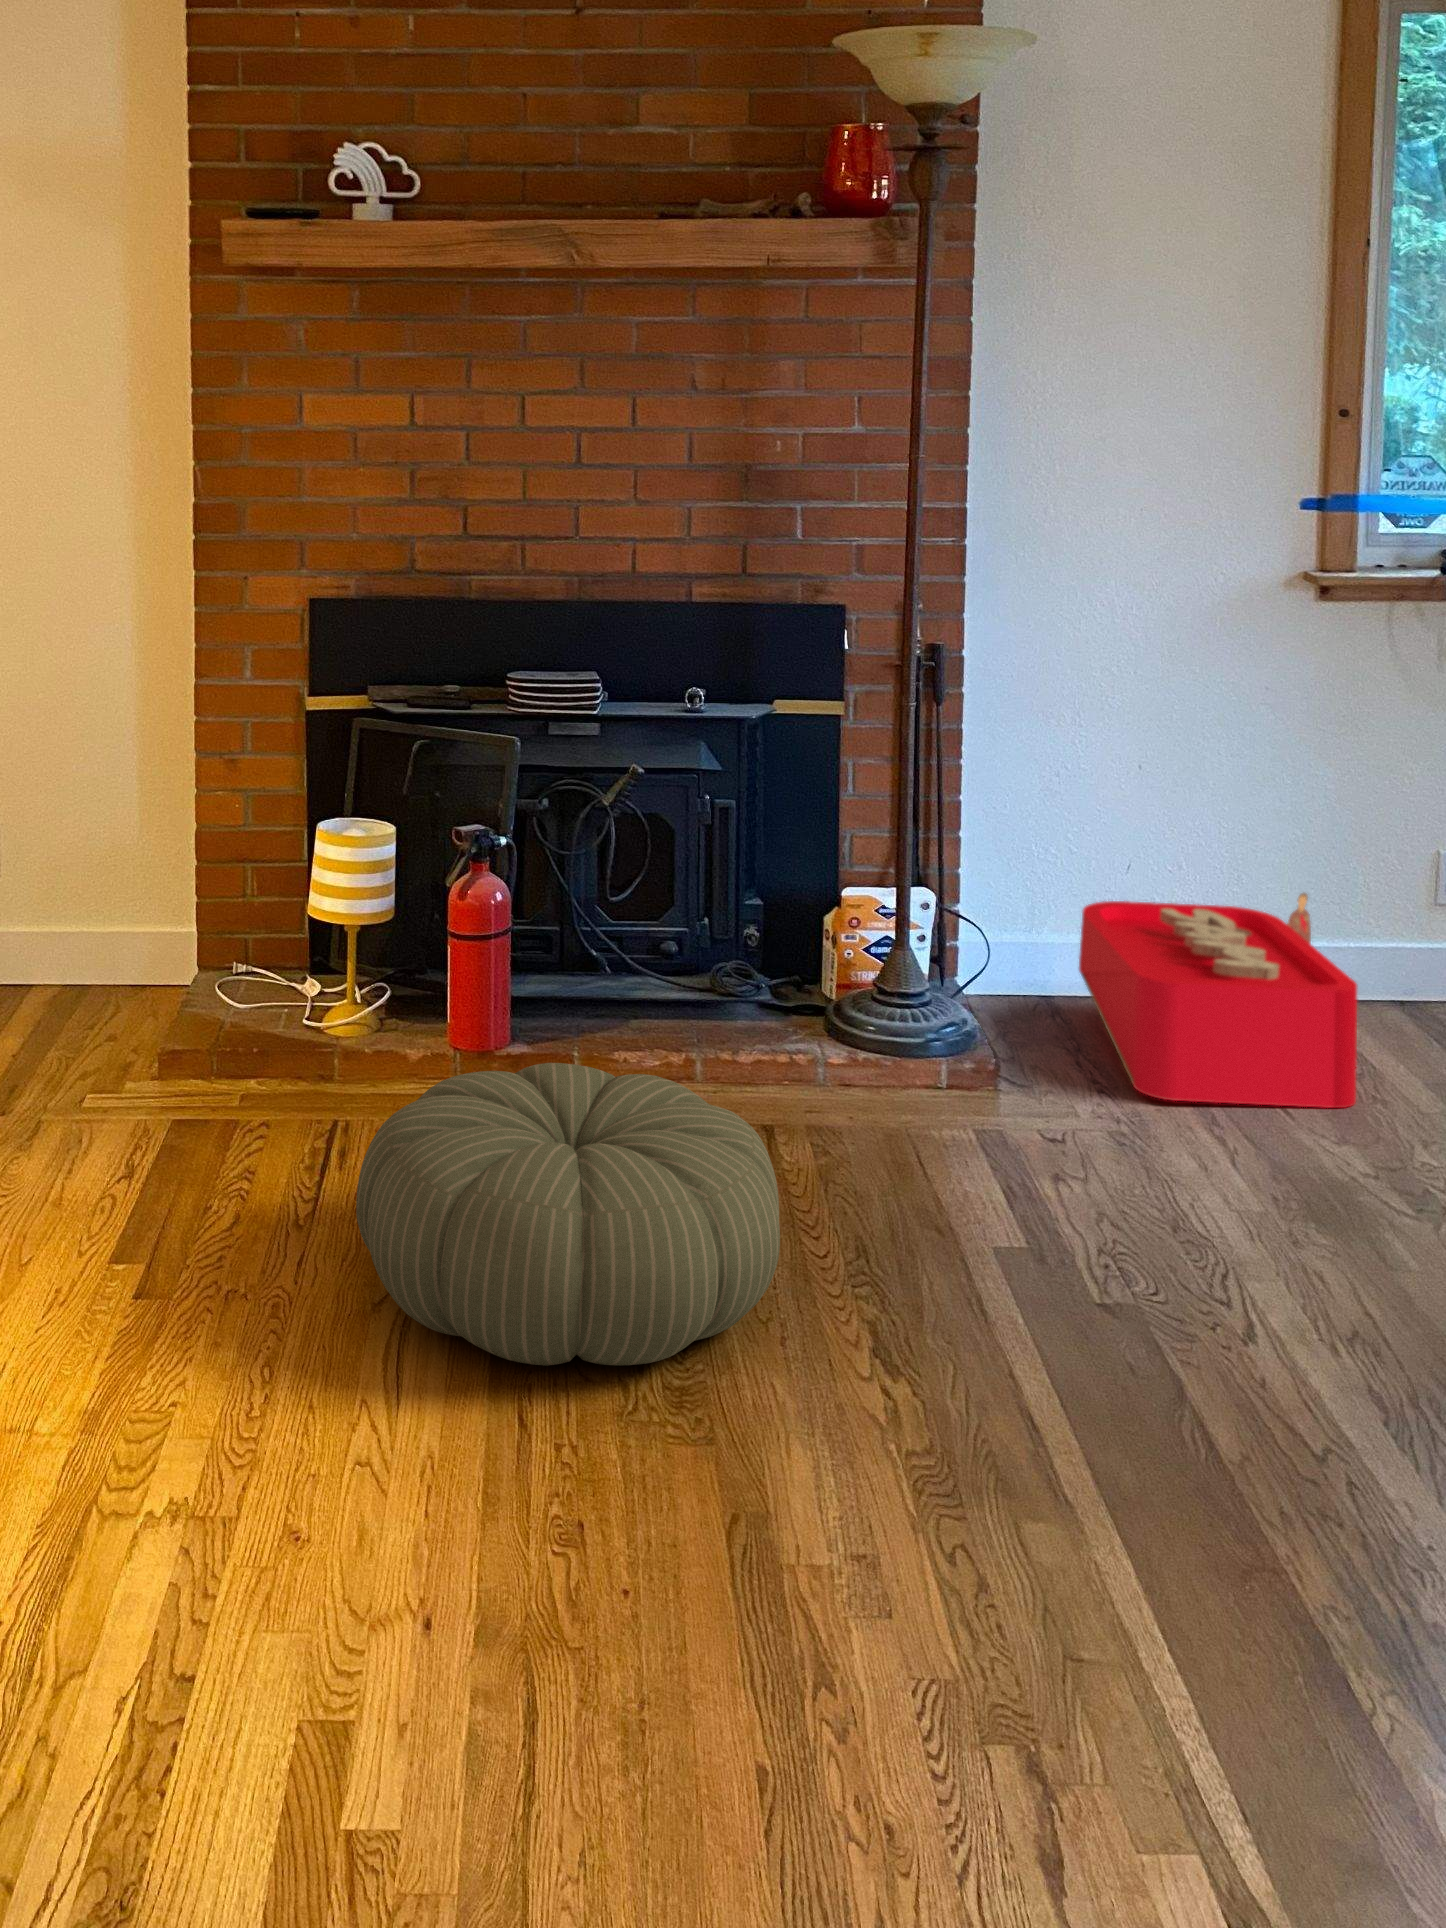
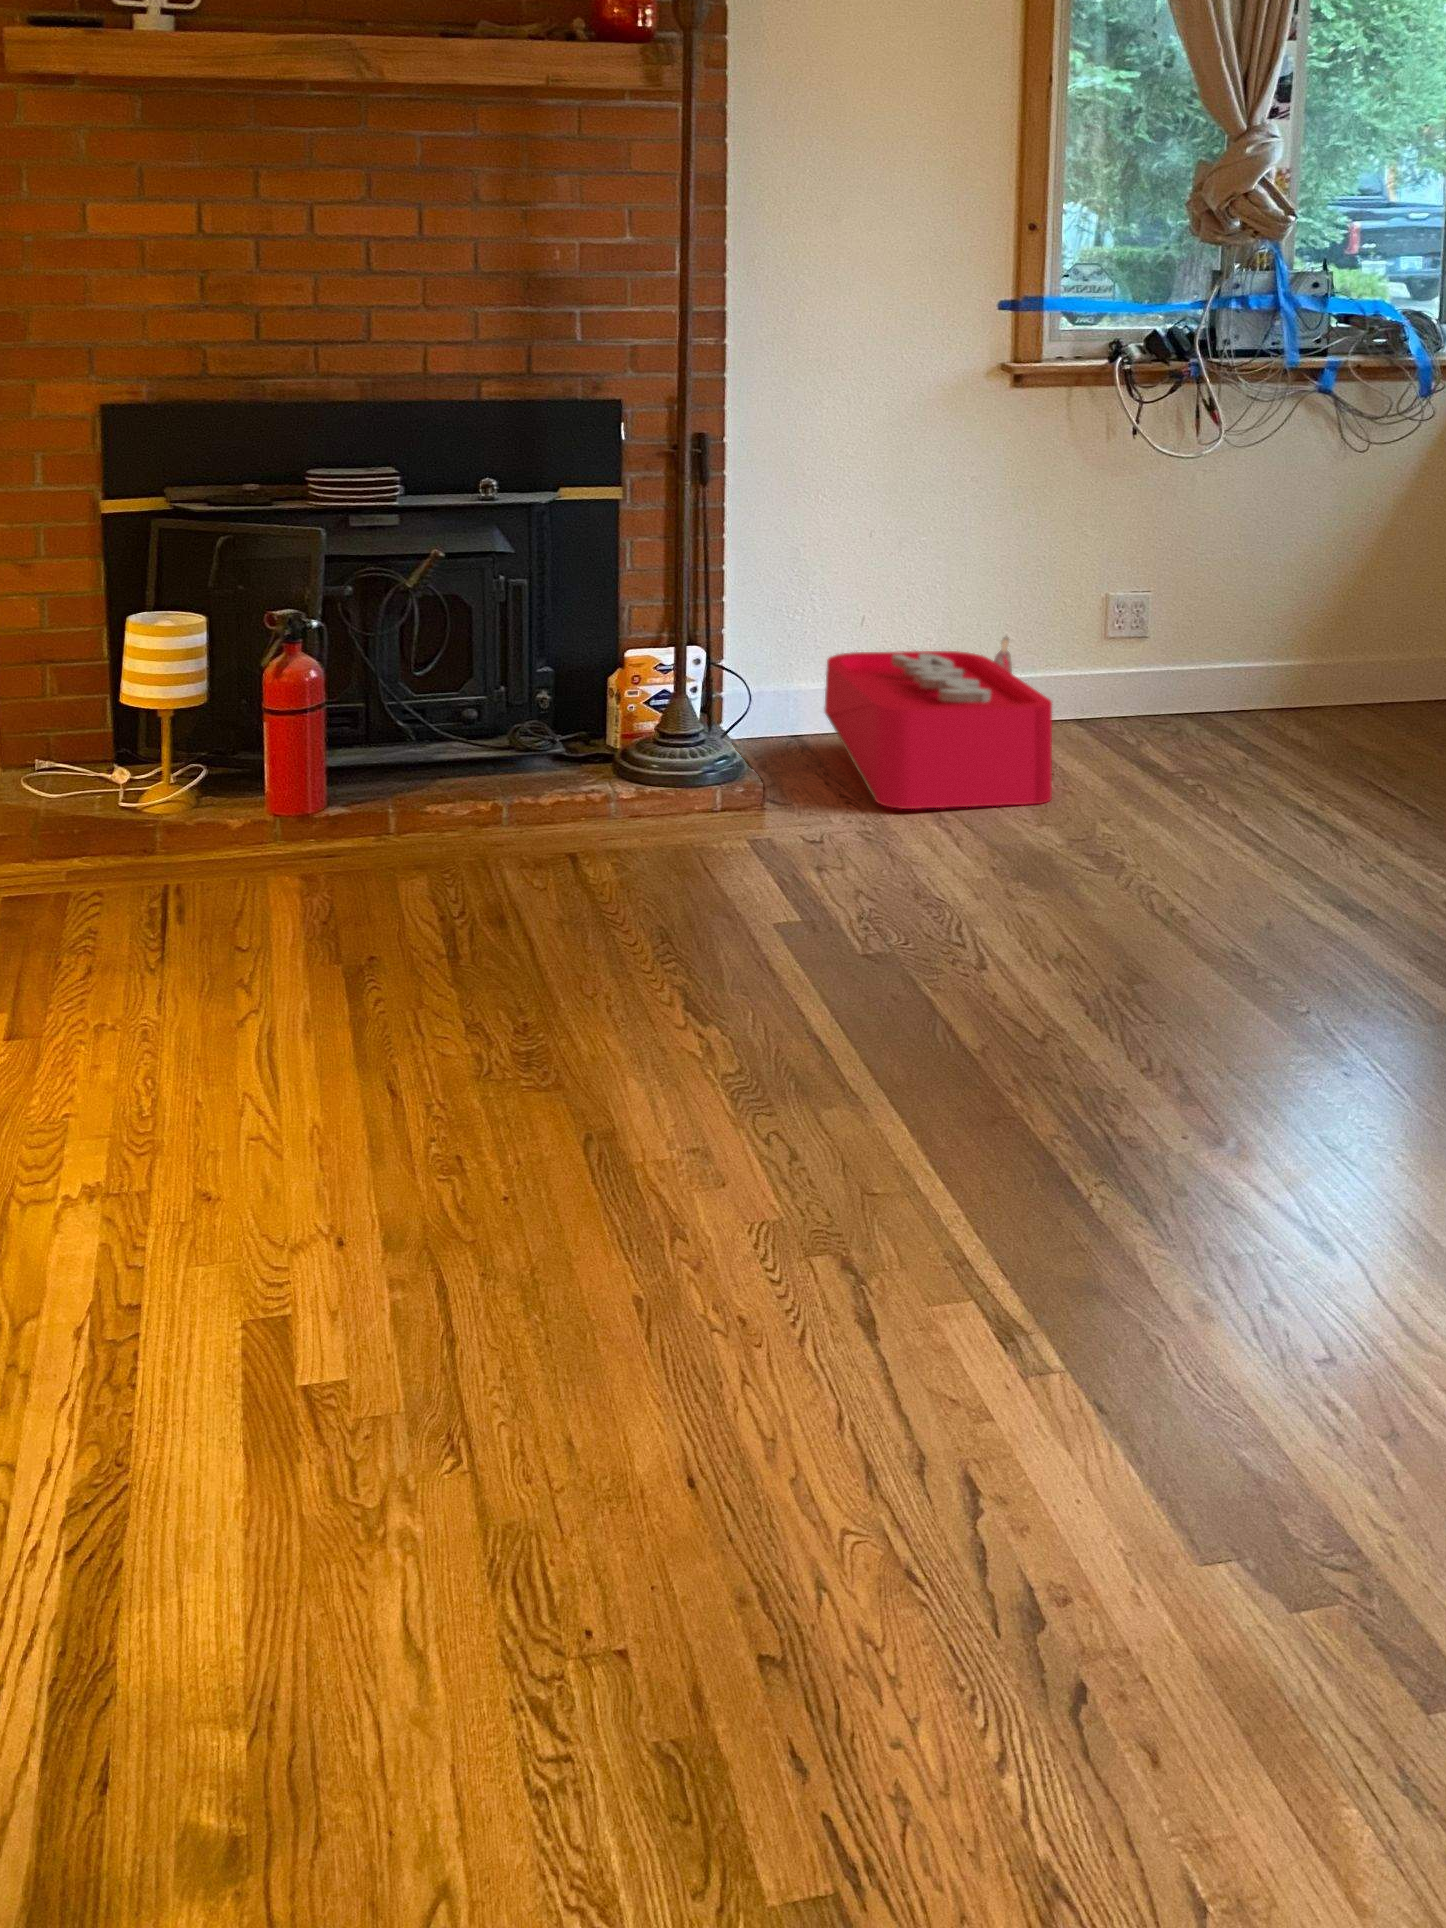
pouf: present [356,1063,780,1366] -> none [218,806,602,1050]

